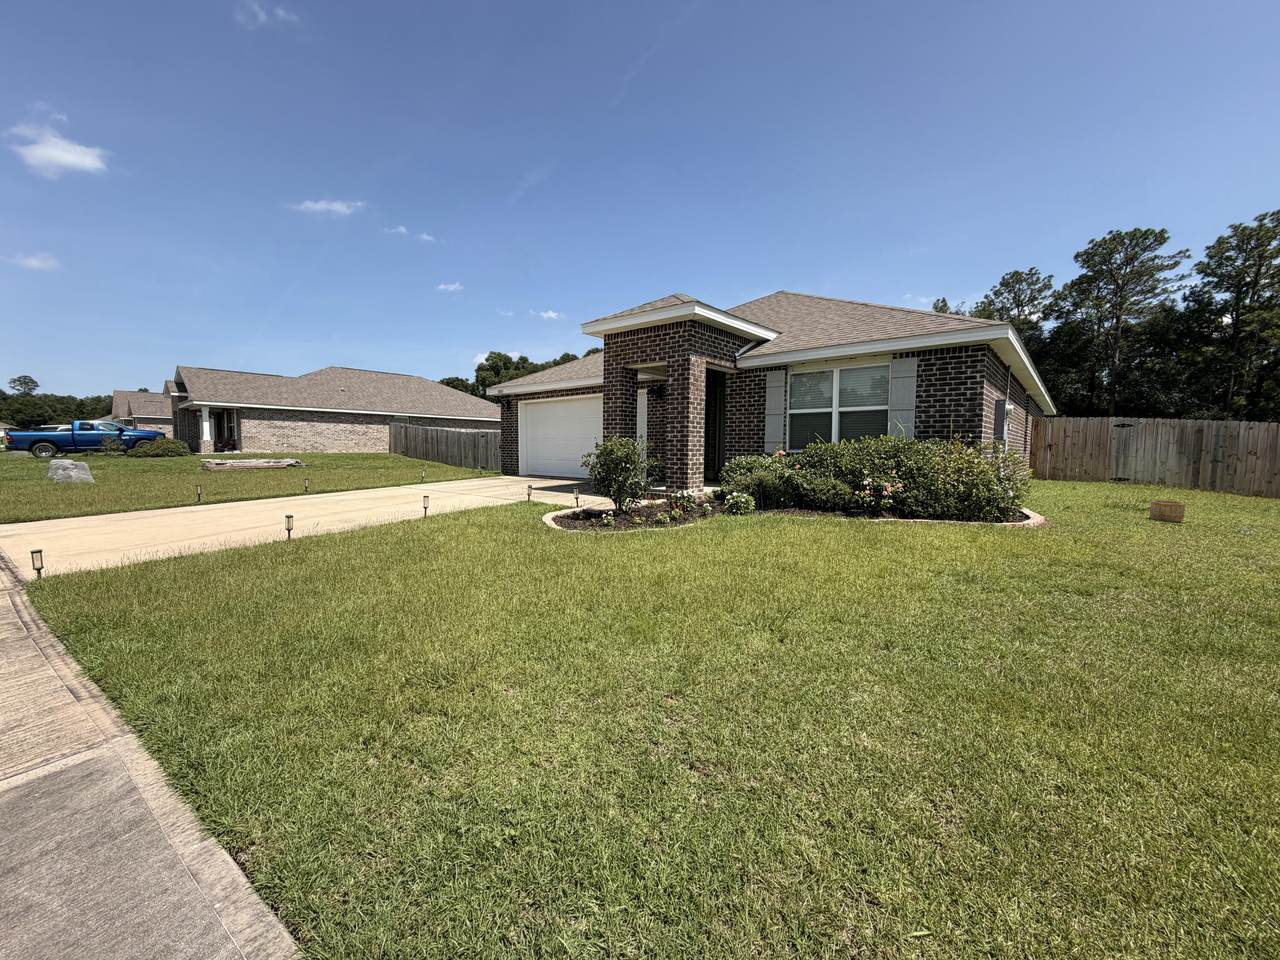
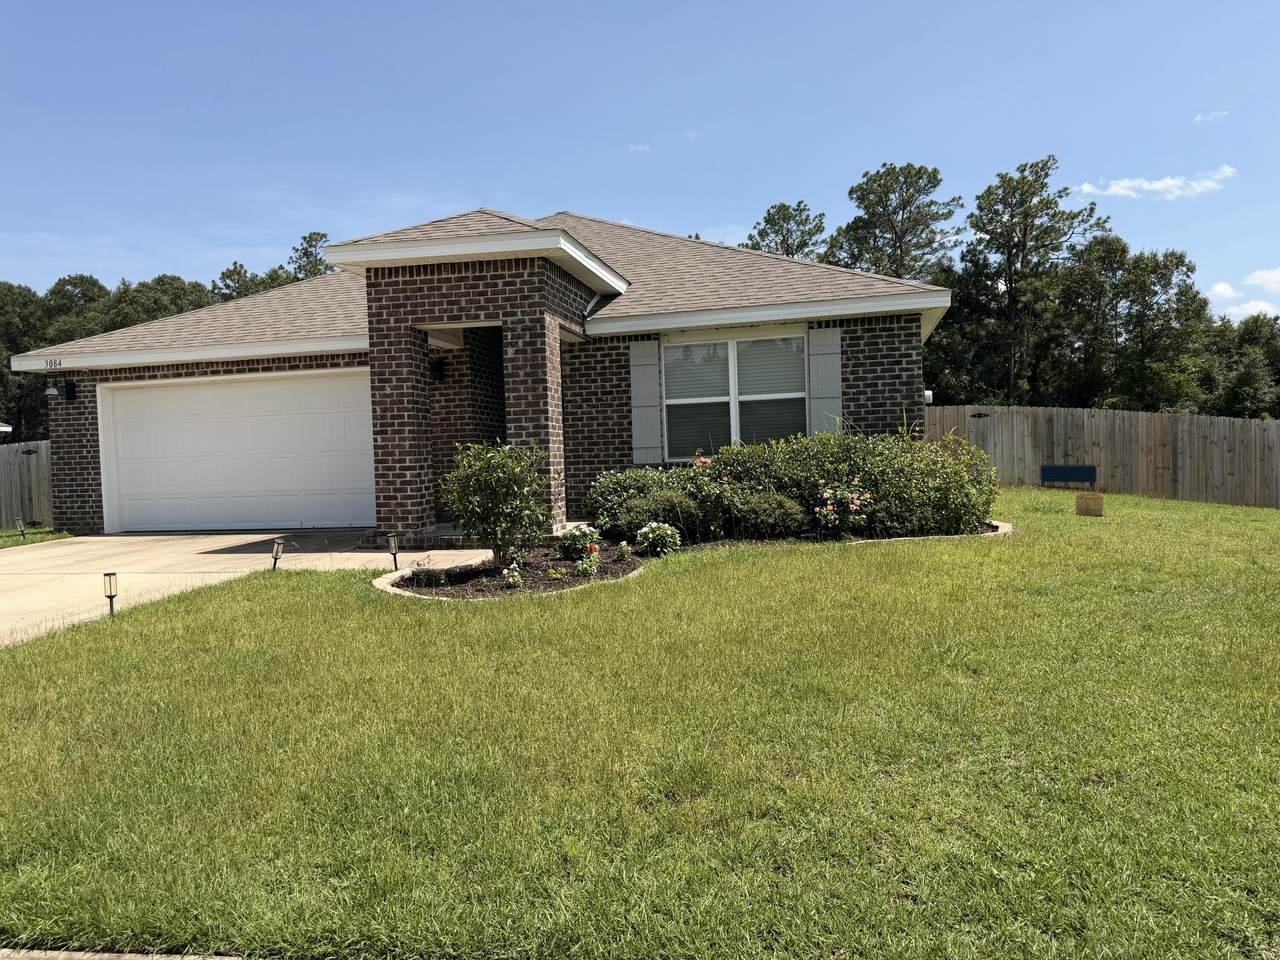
bench: none [1187,477,1259,504] -> present [1040,465,1096,489]

